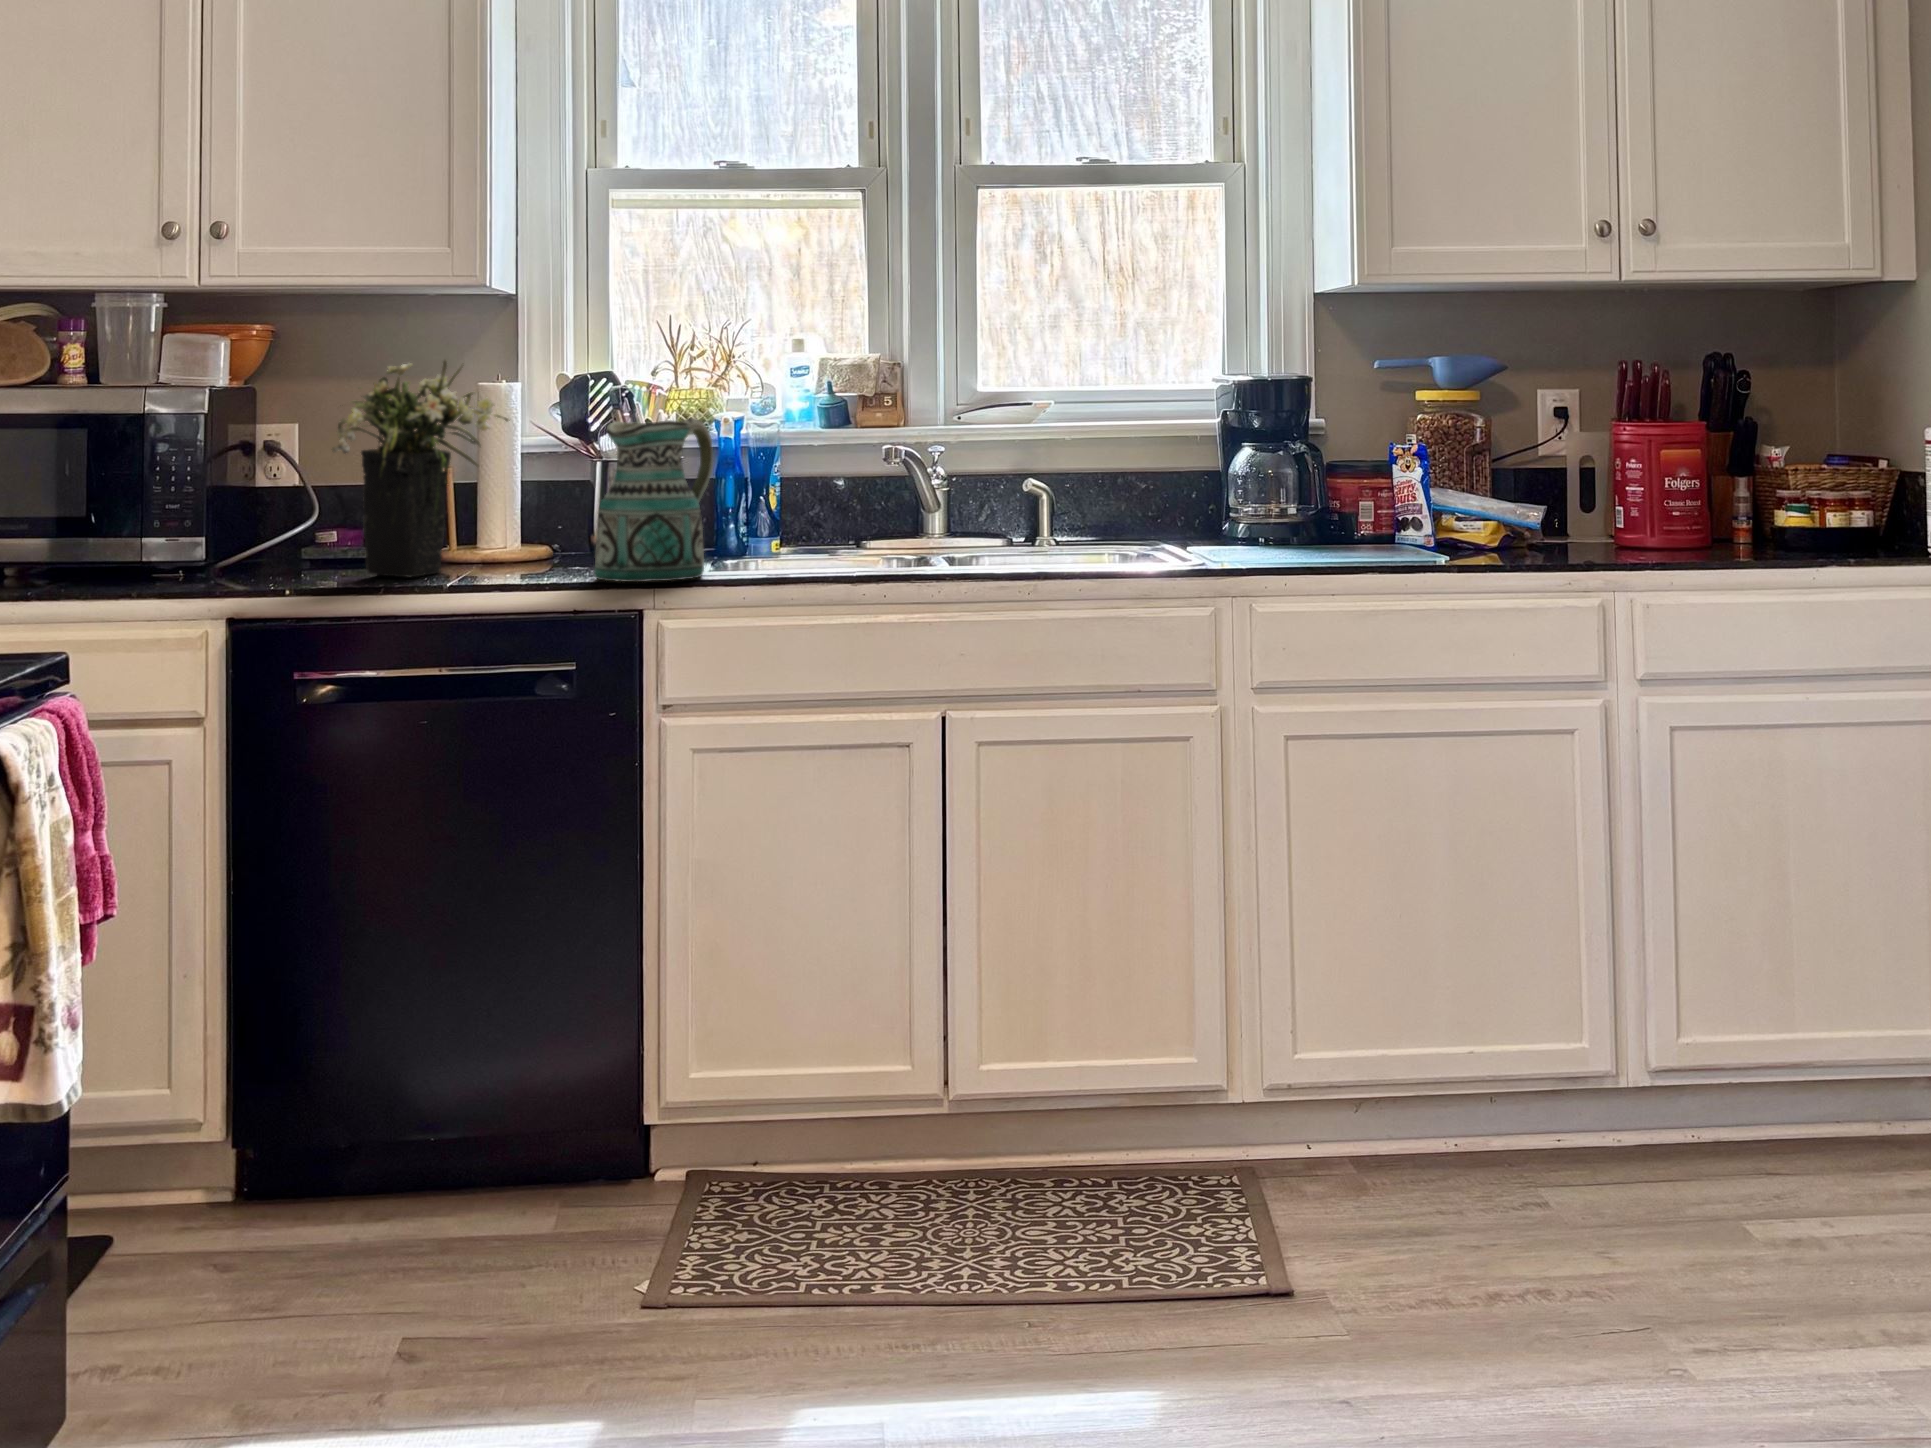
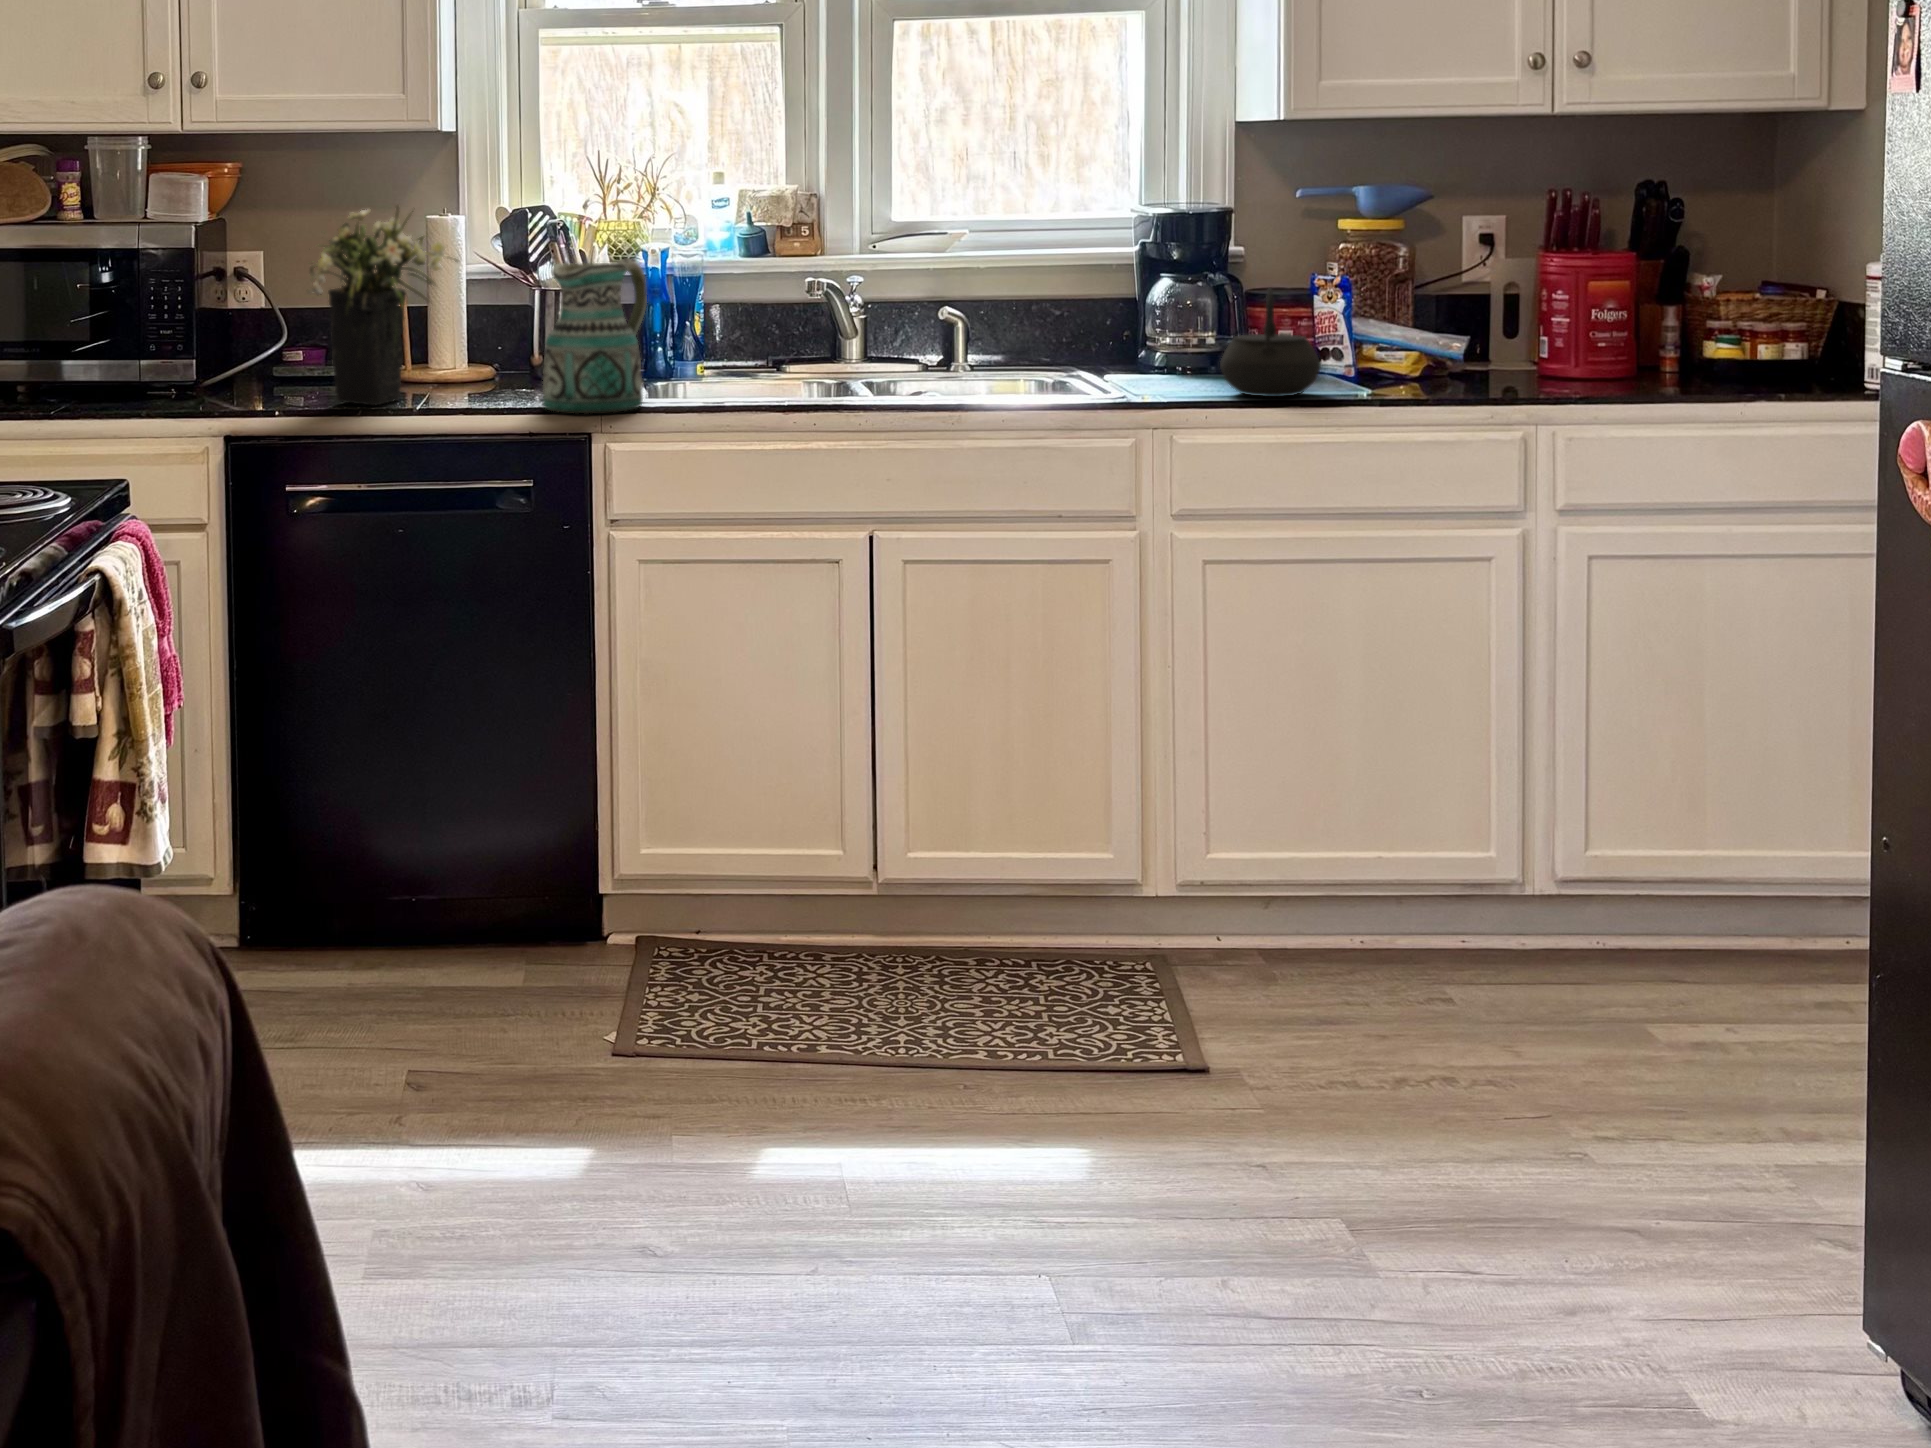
kettle: none [1298,451,1396,562] -> present [1220,288,1321,397]

